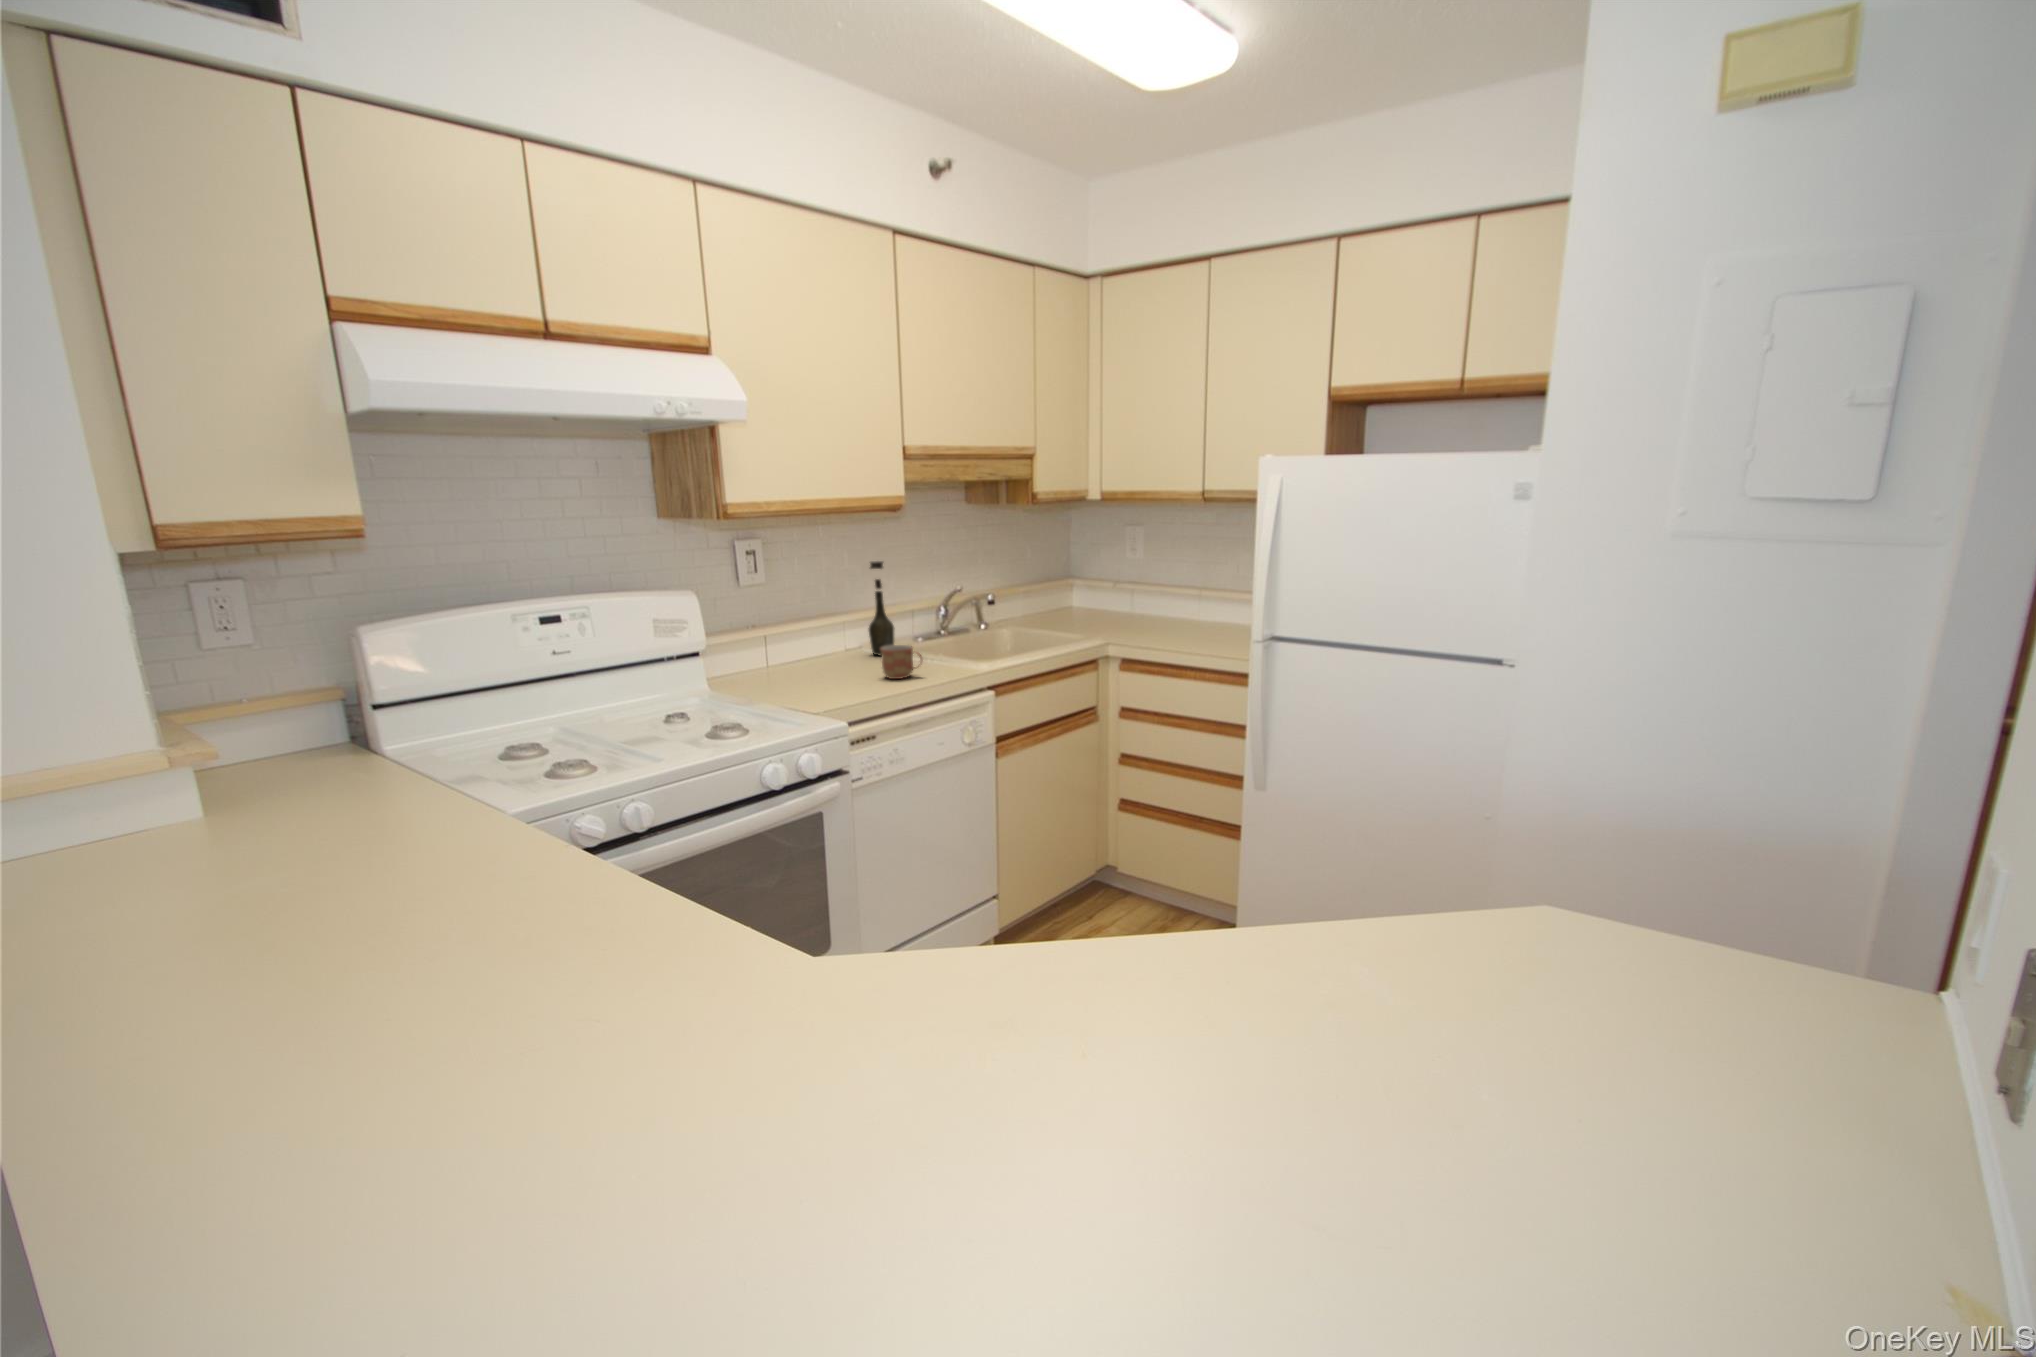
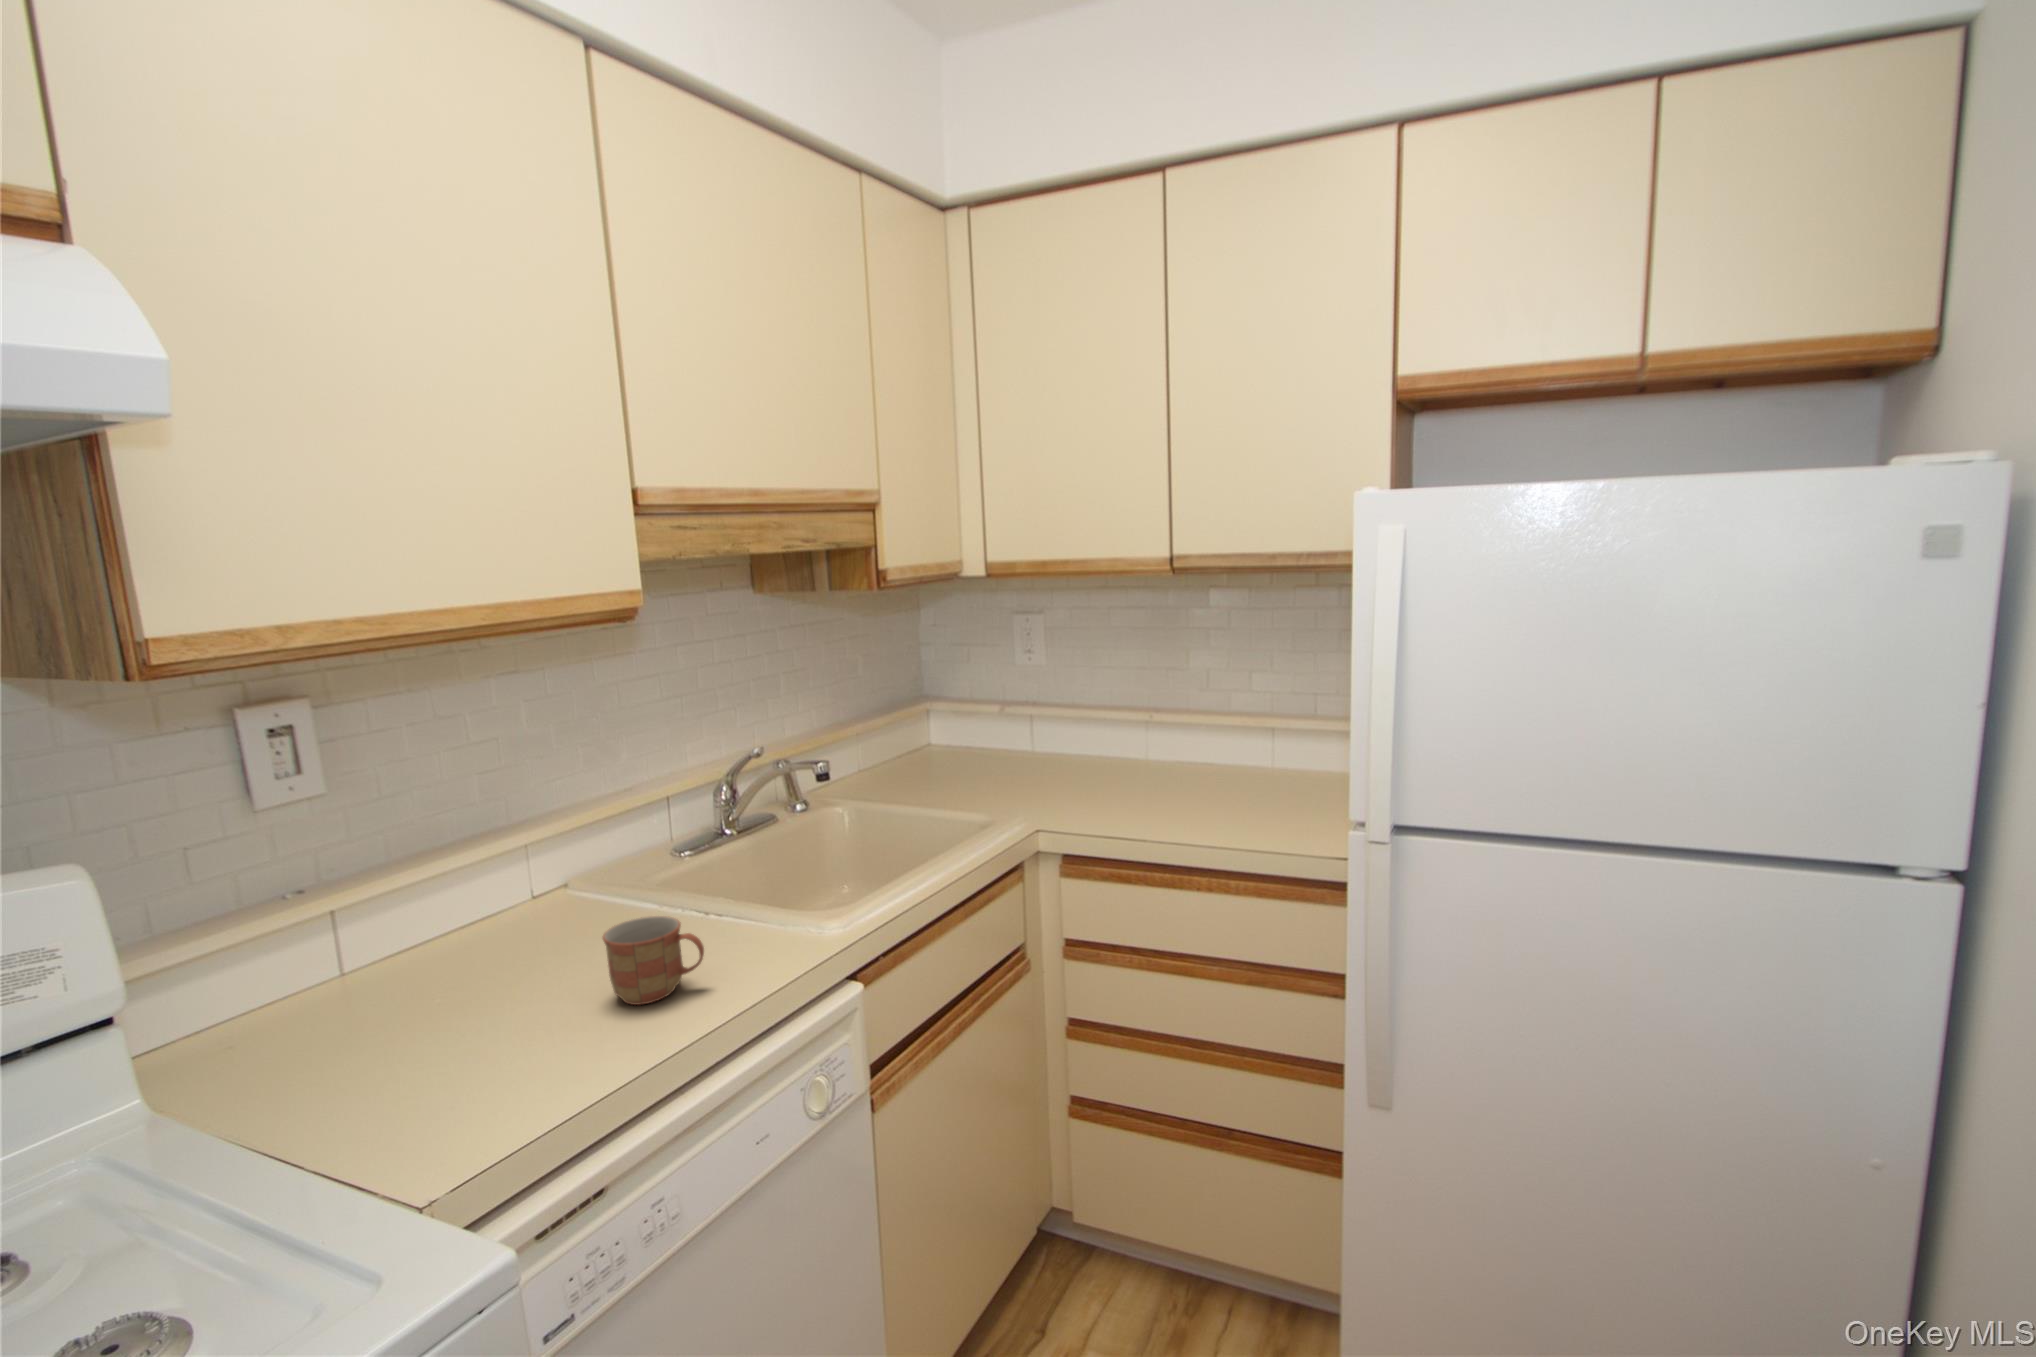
bottle: present [868,561,894,656] -> none [572,718,636,912]

